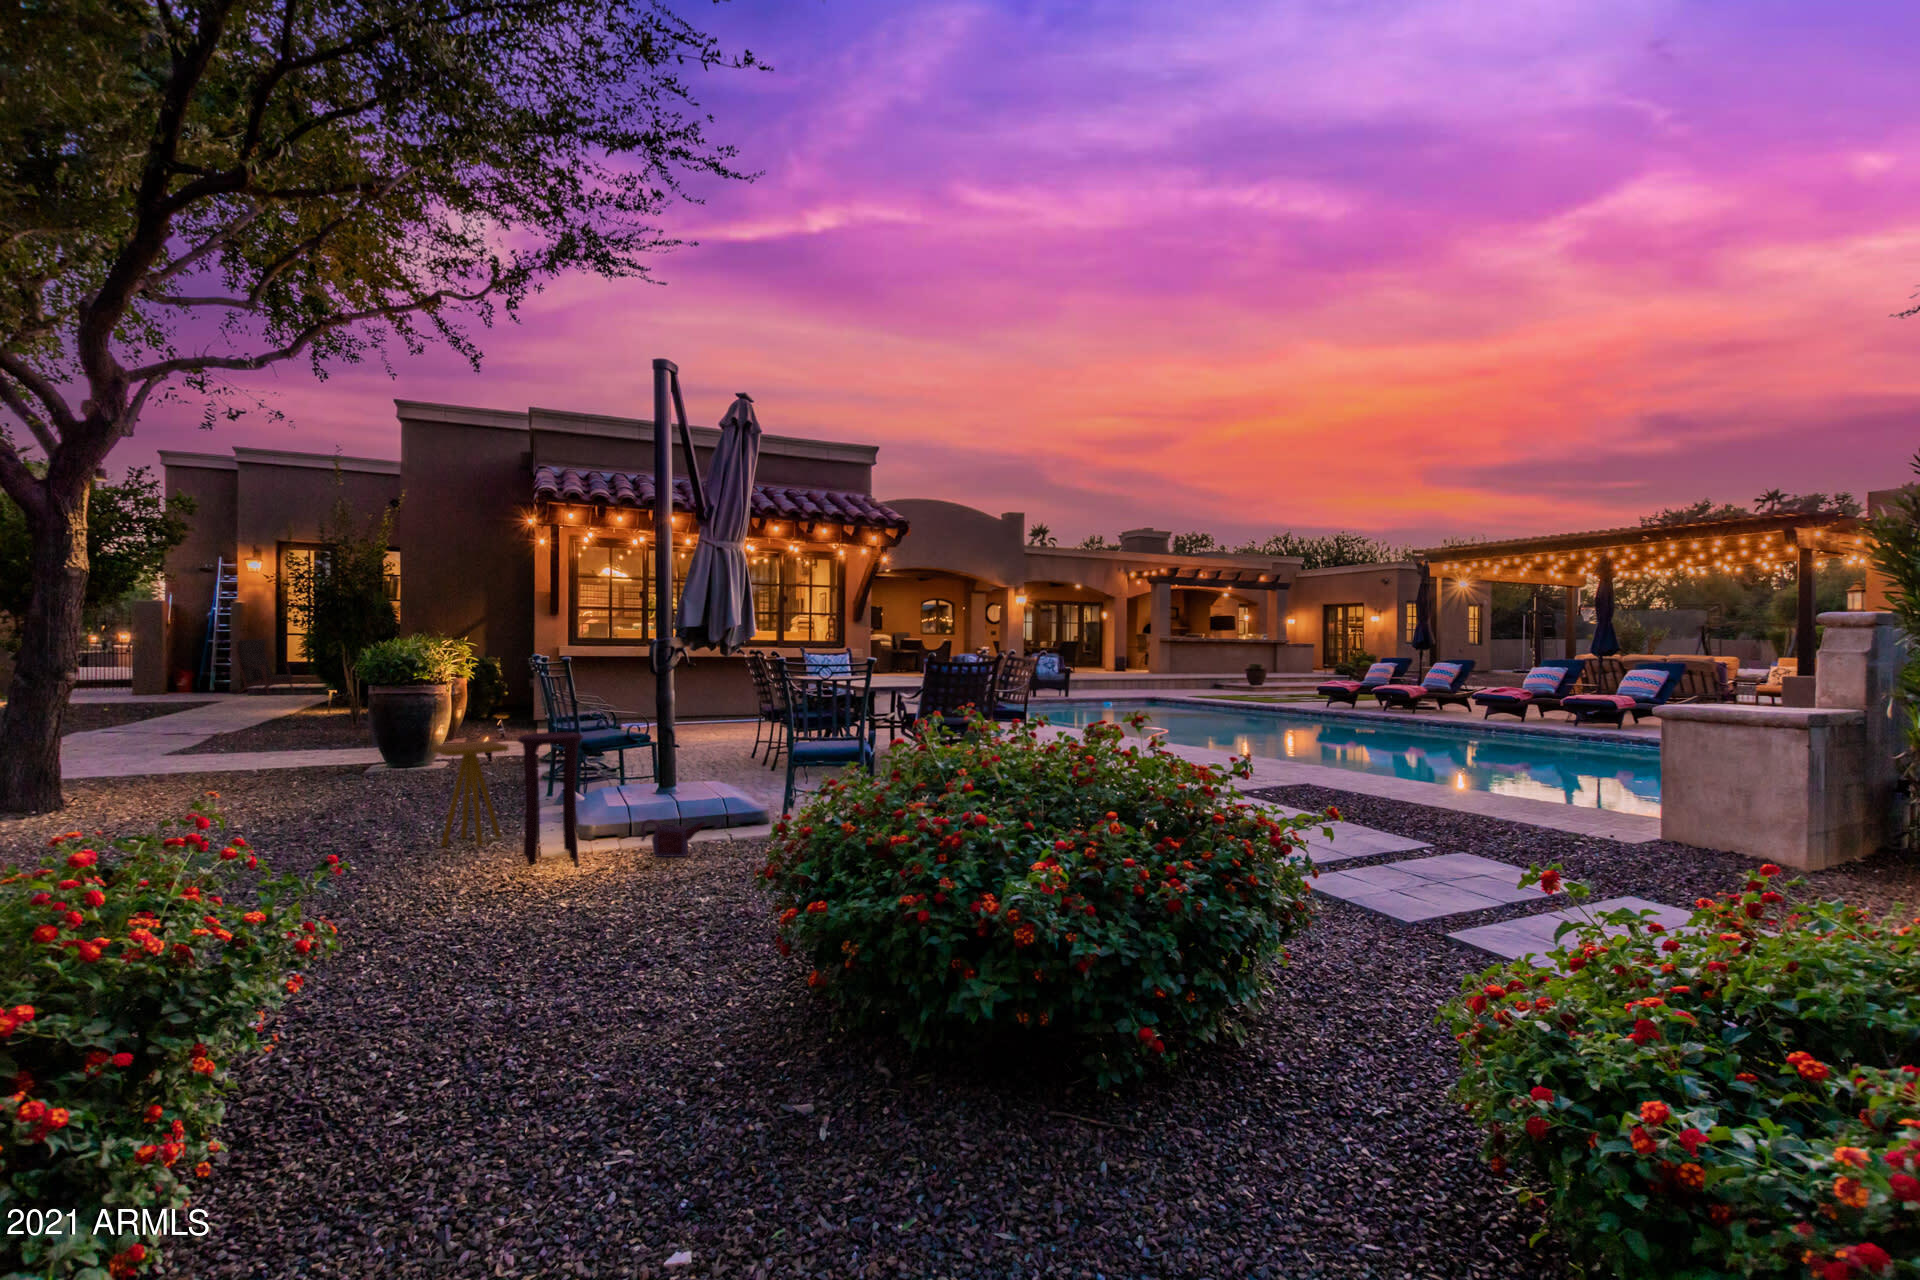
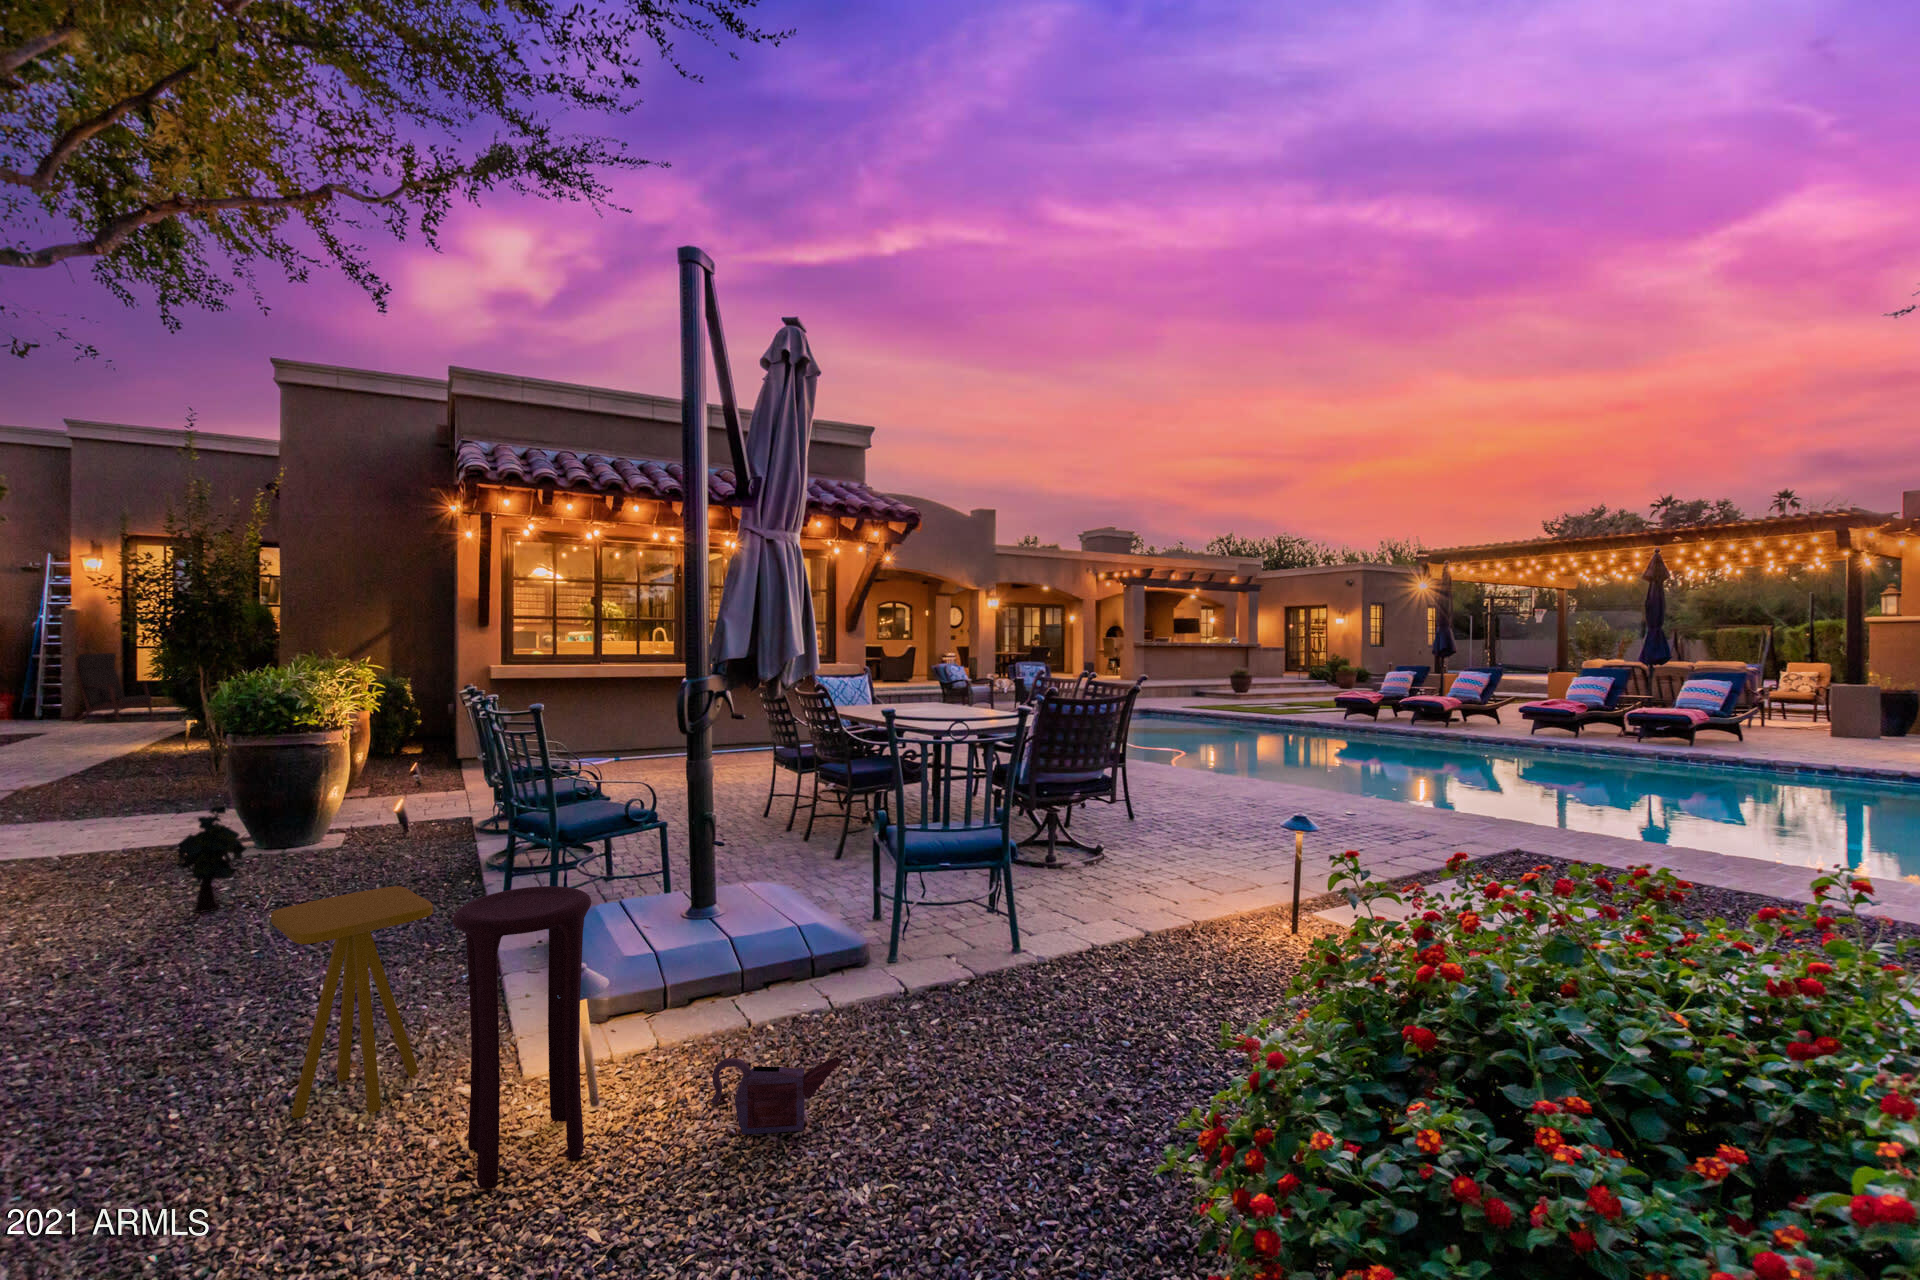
decorative plant: none [352,721,399,787] -> present [170,806,247,913]

